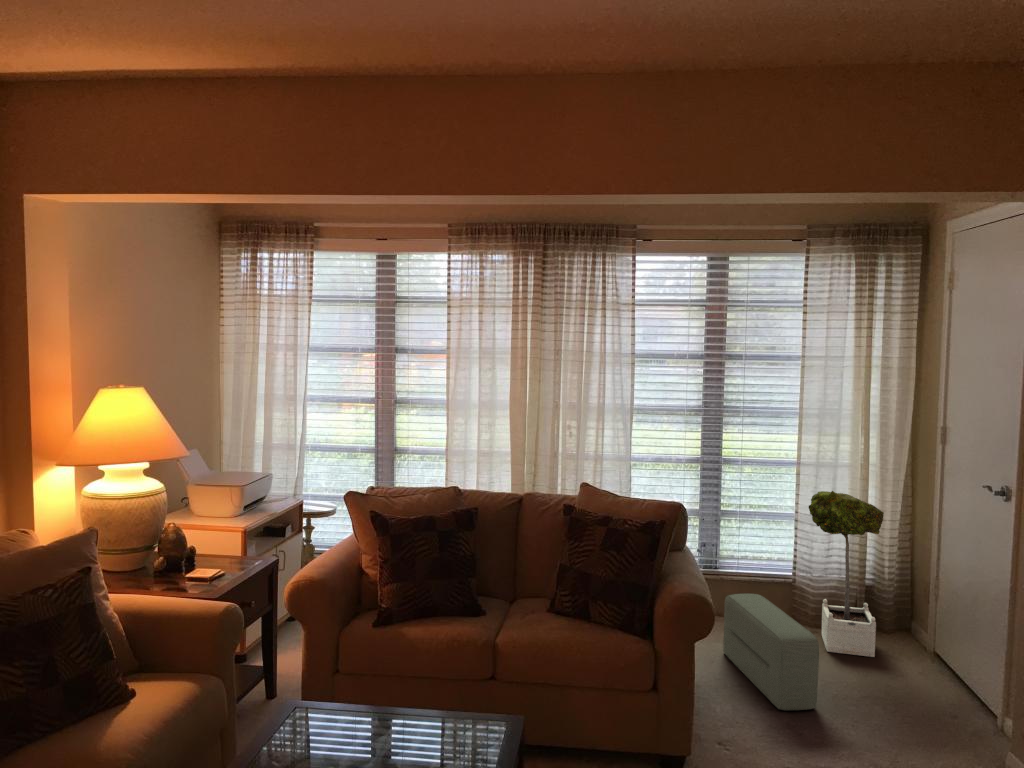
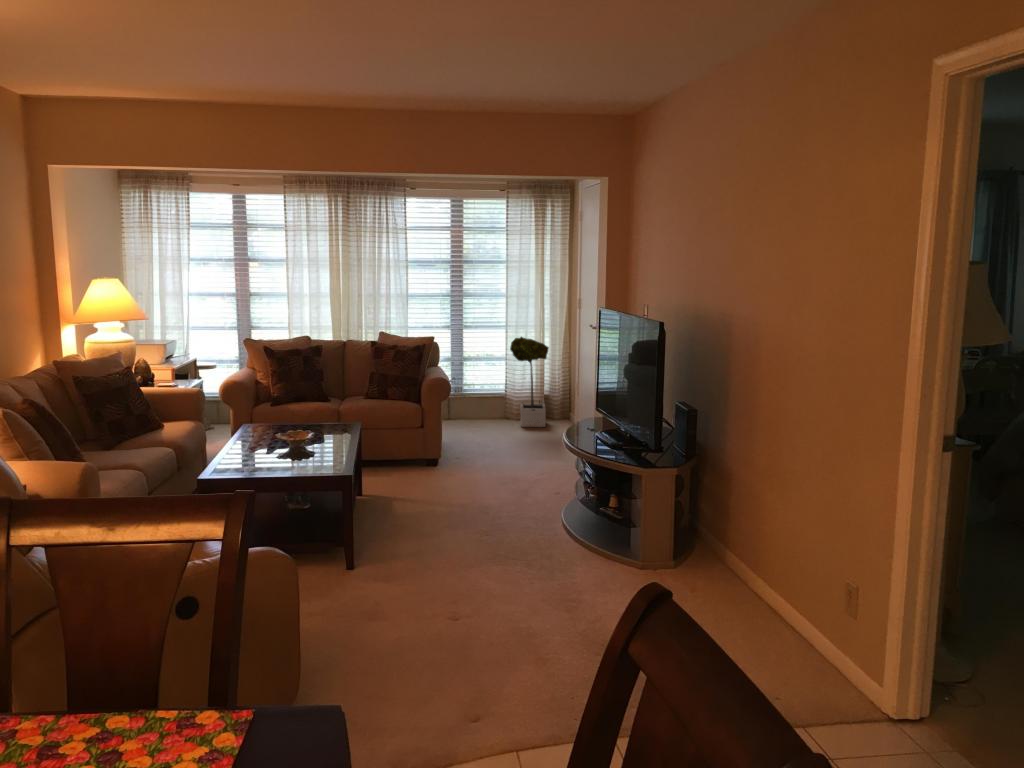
pouf: present [723,594,819,710] -> none [464,396,507,446]

